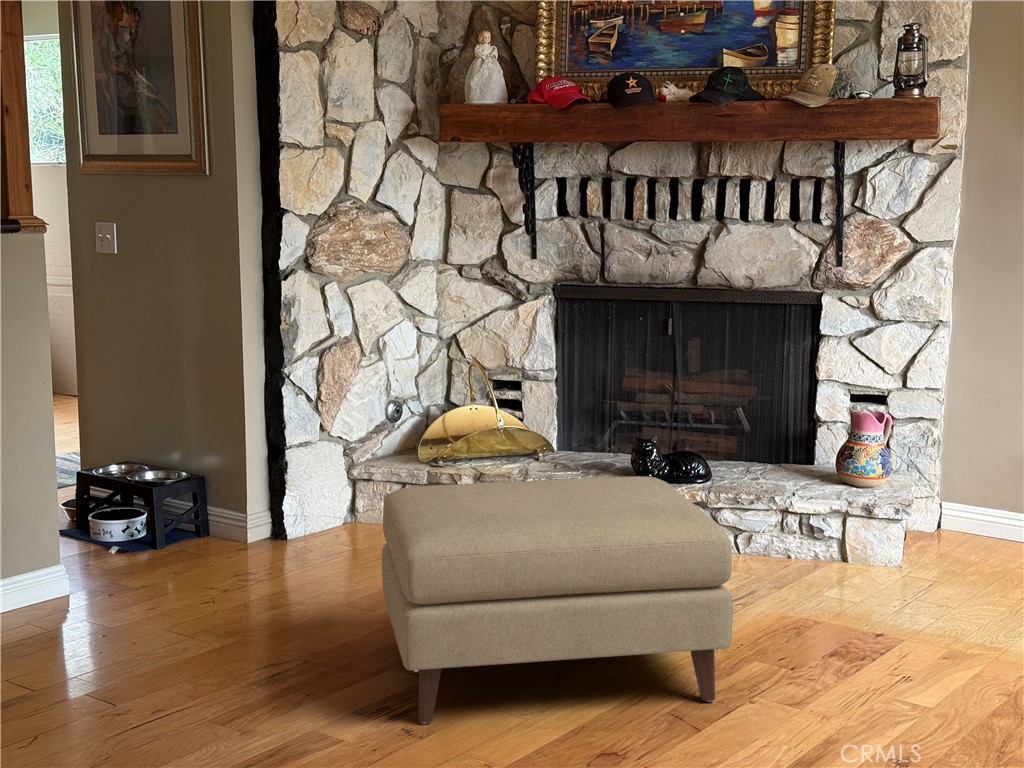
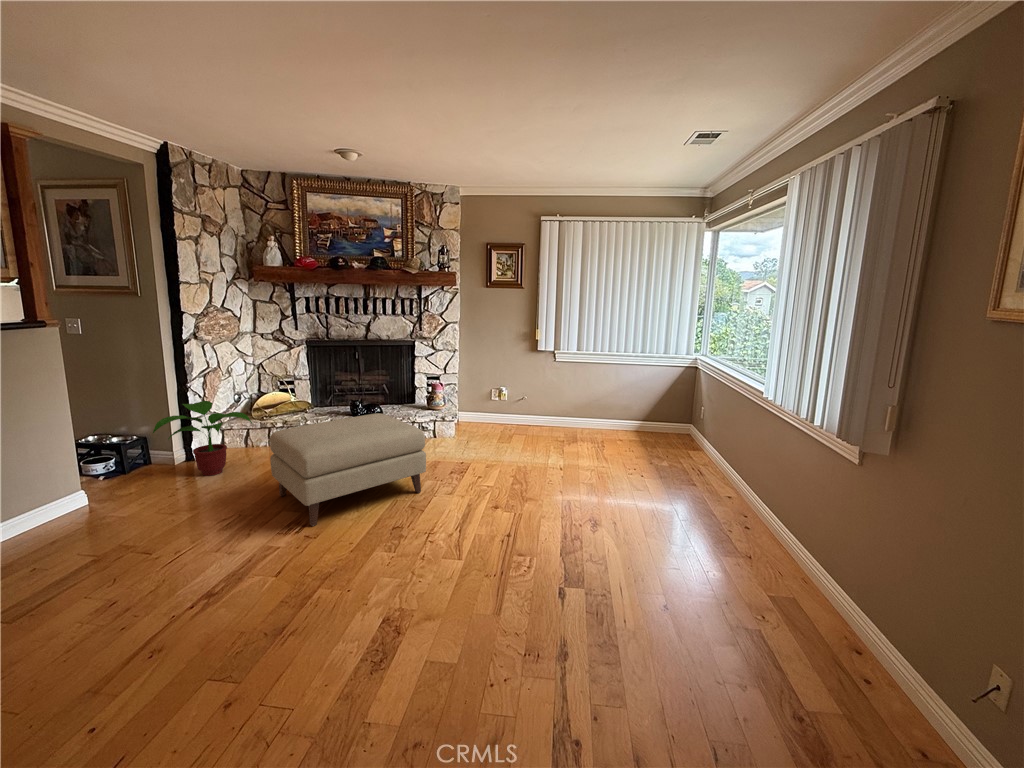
potted plant: none [193,409,383,576] -> present [153,401,252,476]

